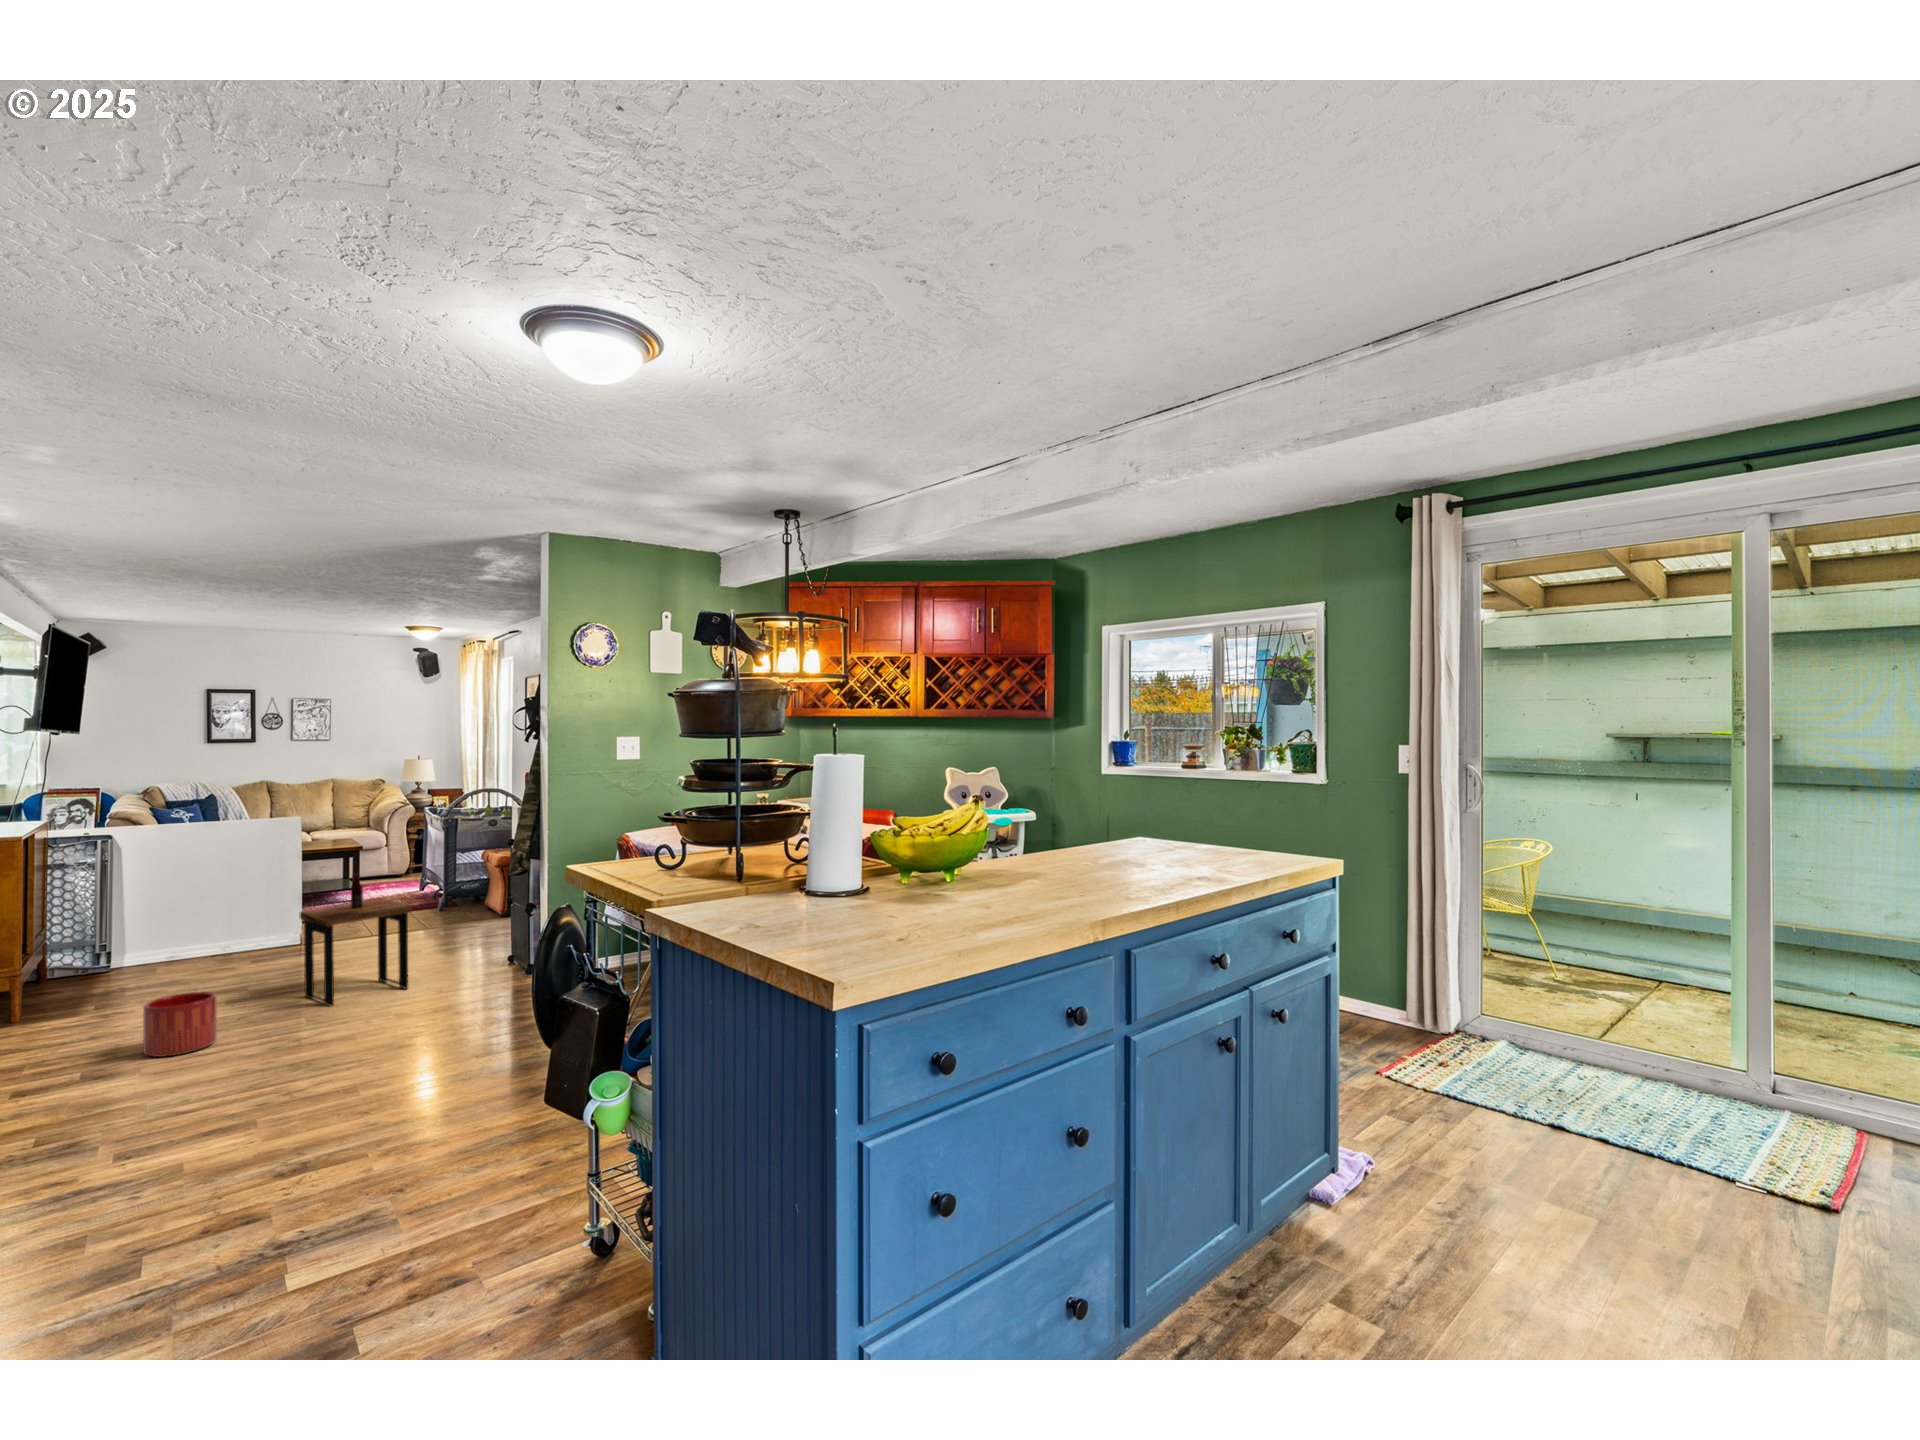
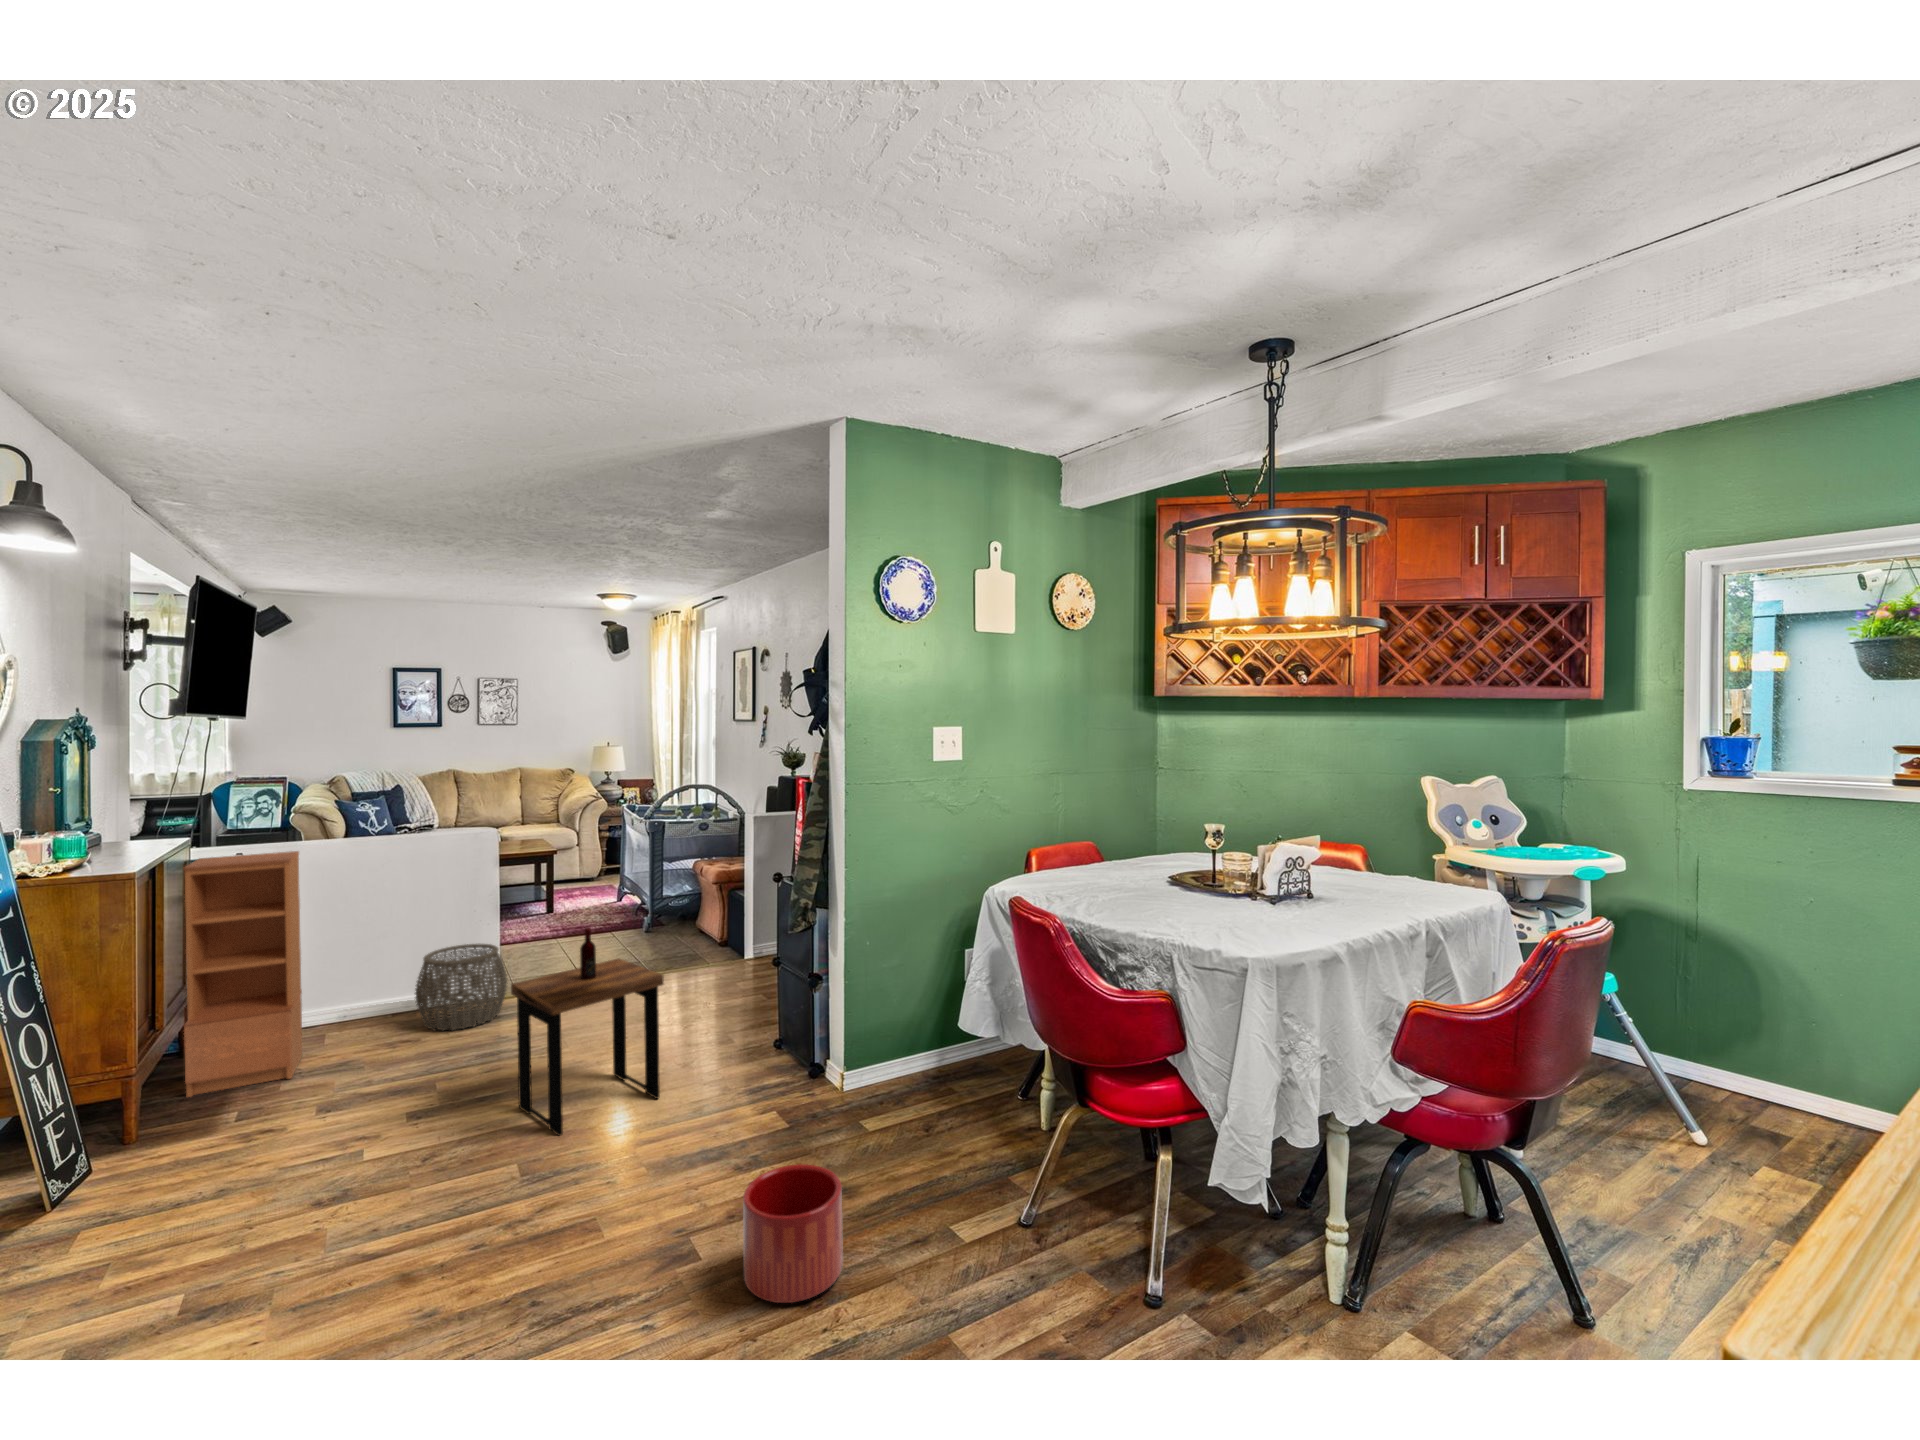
bookcase: none [51,830,138,1001] -> present [184,851,302,1097]
woven basket: none [228,903,305,965] -> present [415,944,507,1031]
planter: present [143,991,217,1057] -> present [743,1164,843,1303]

